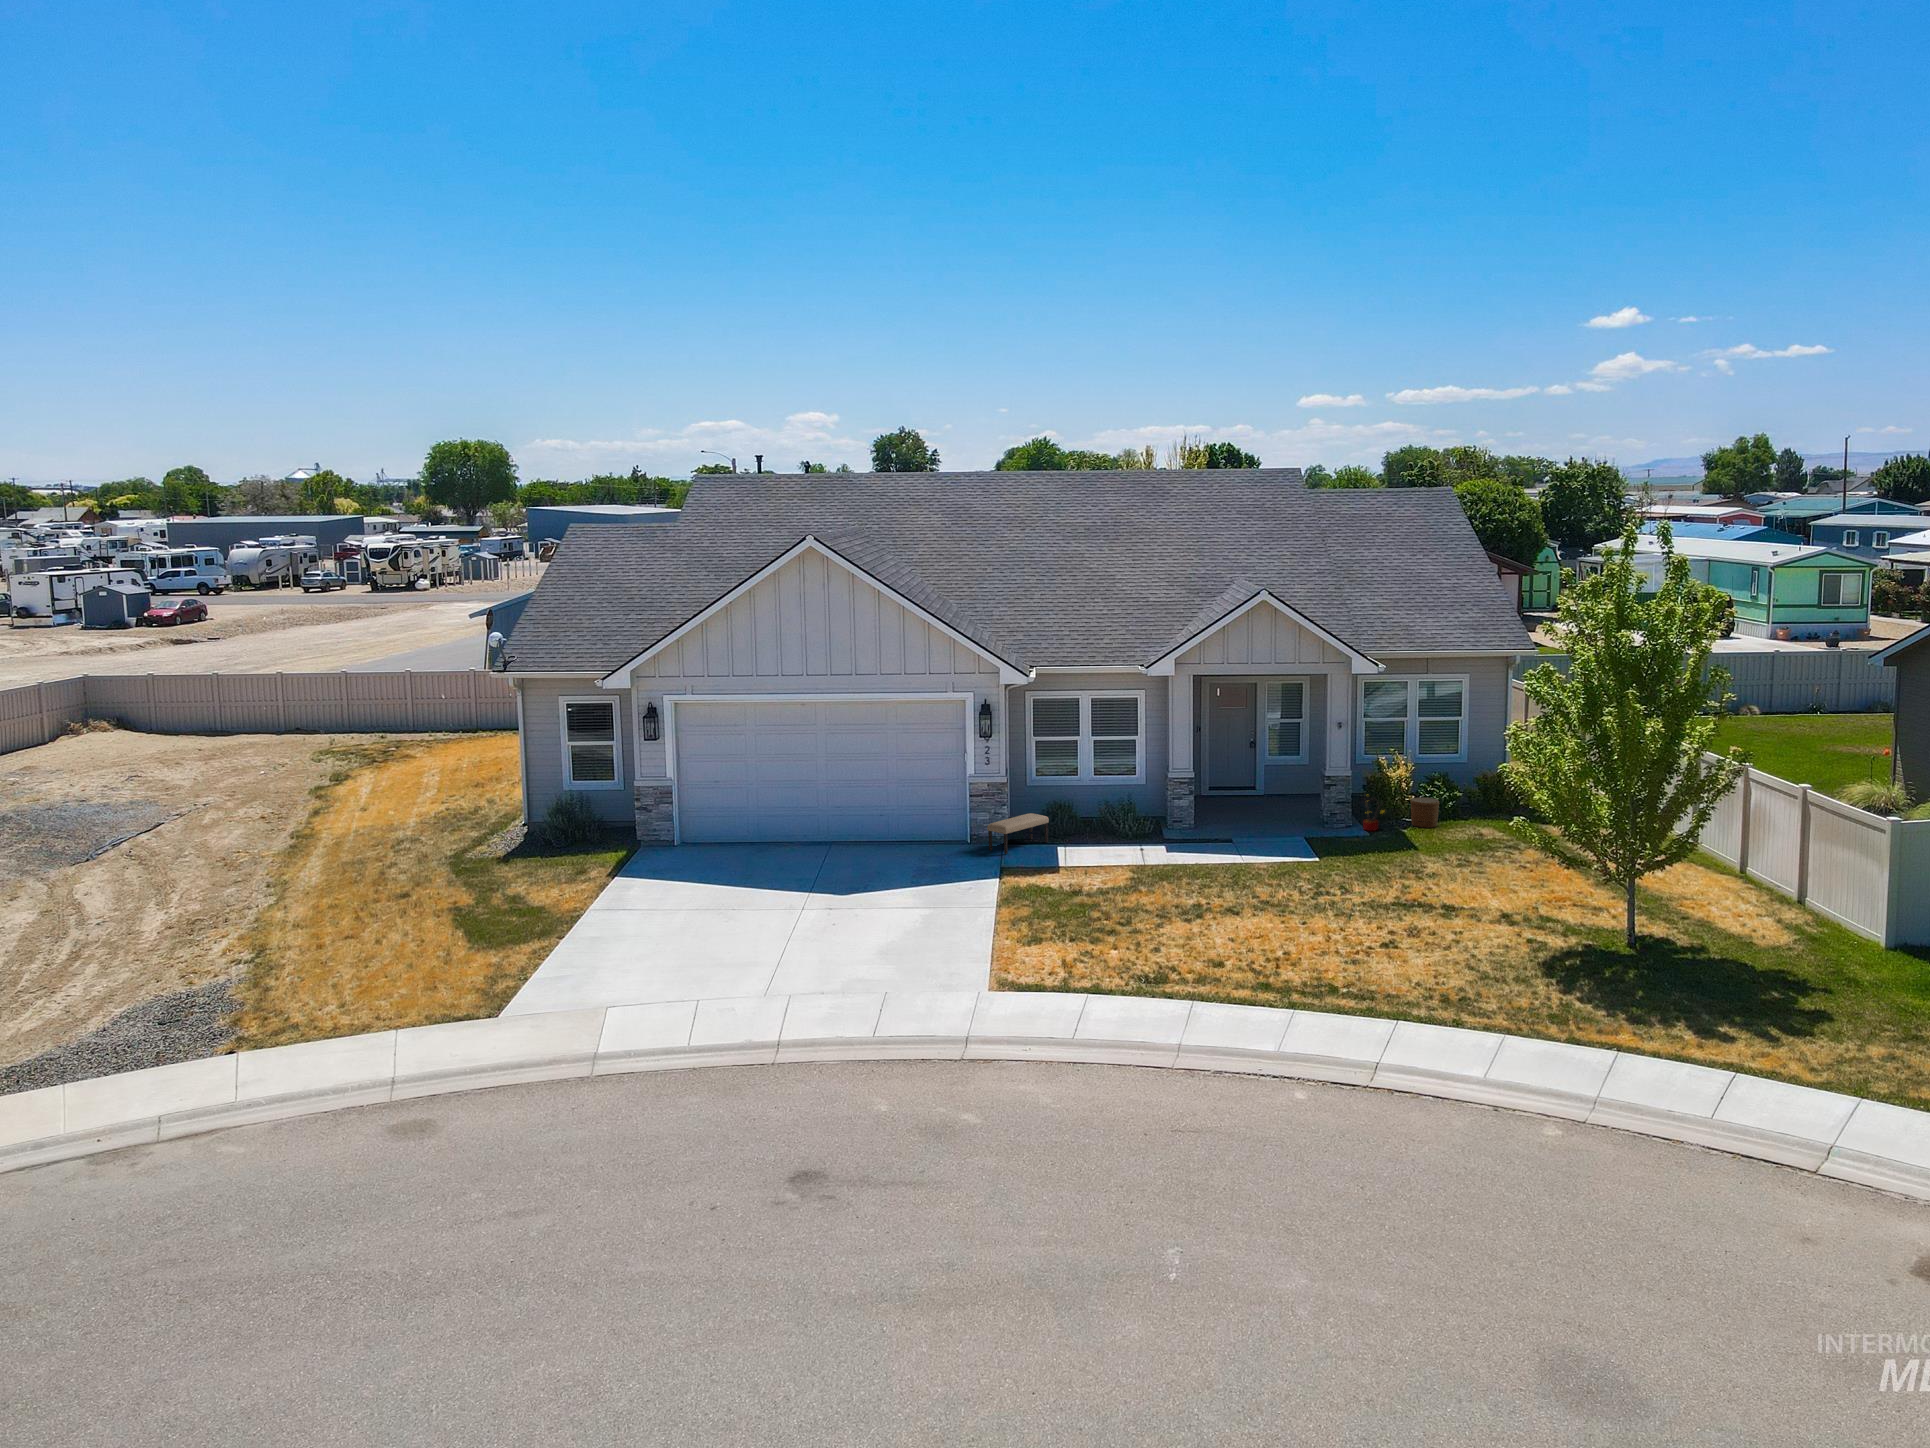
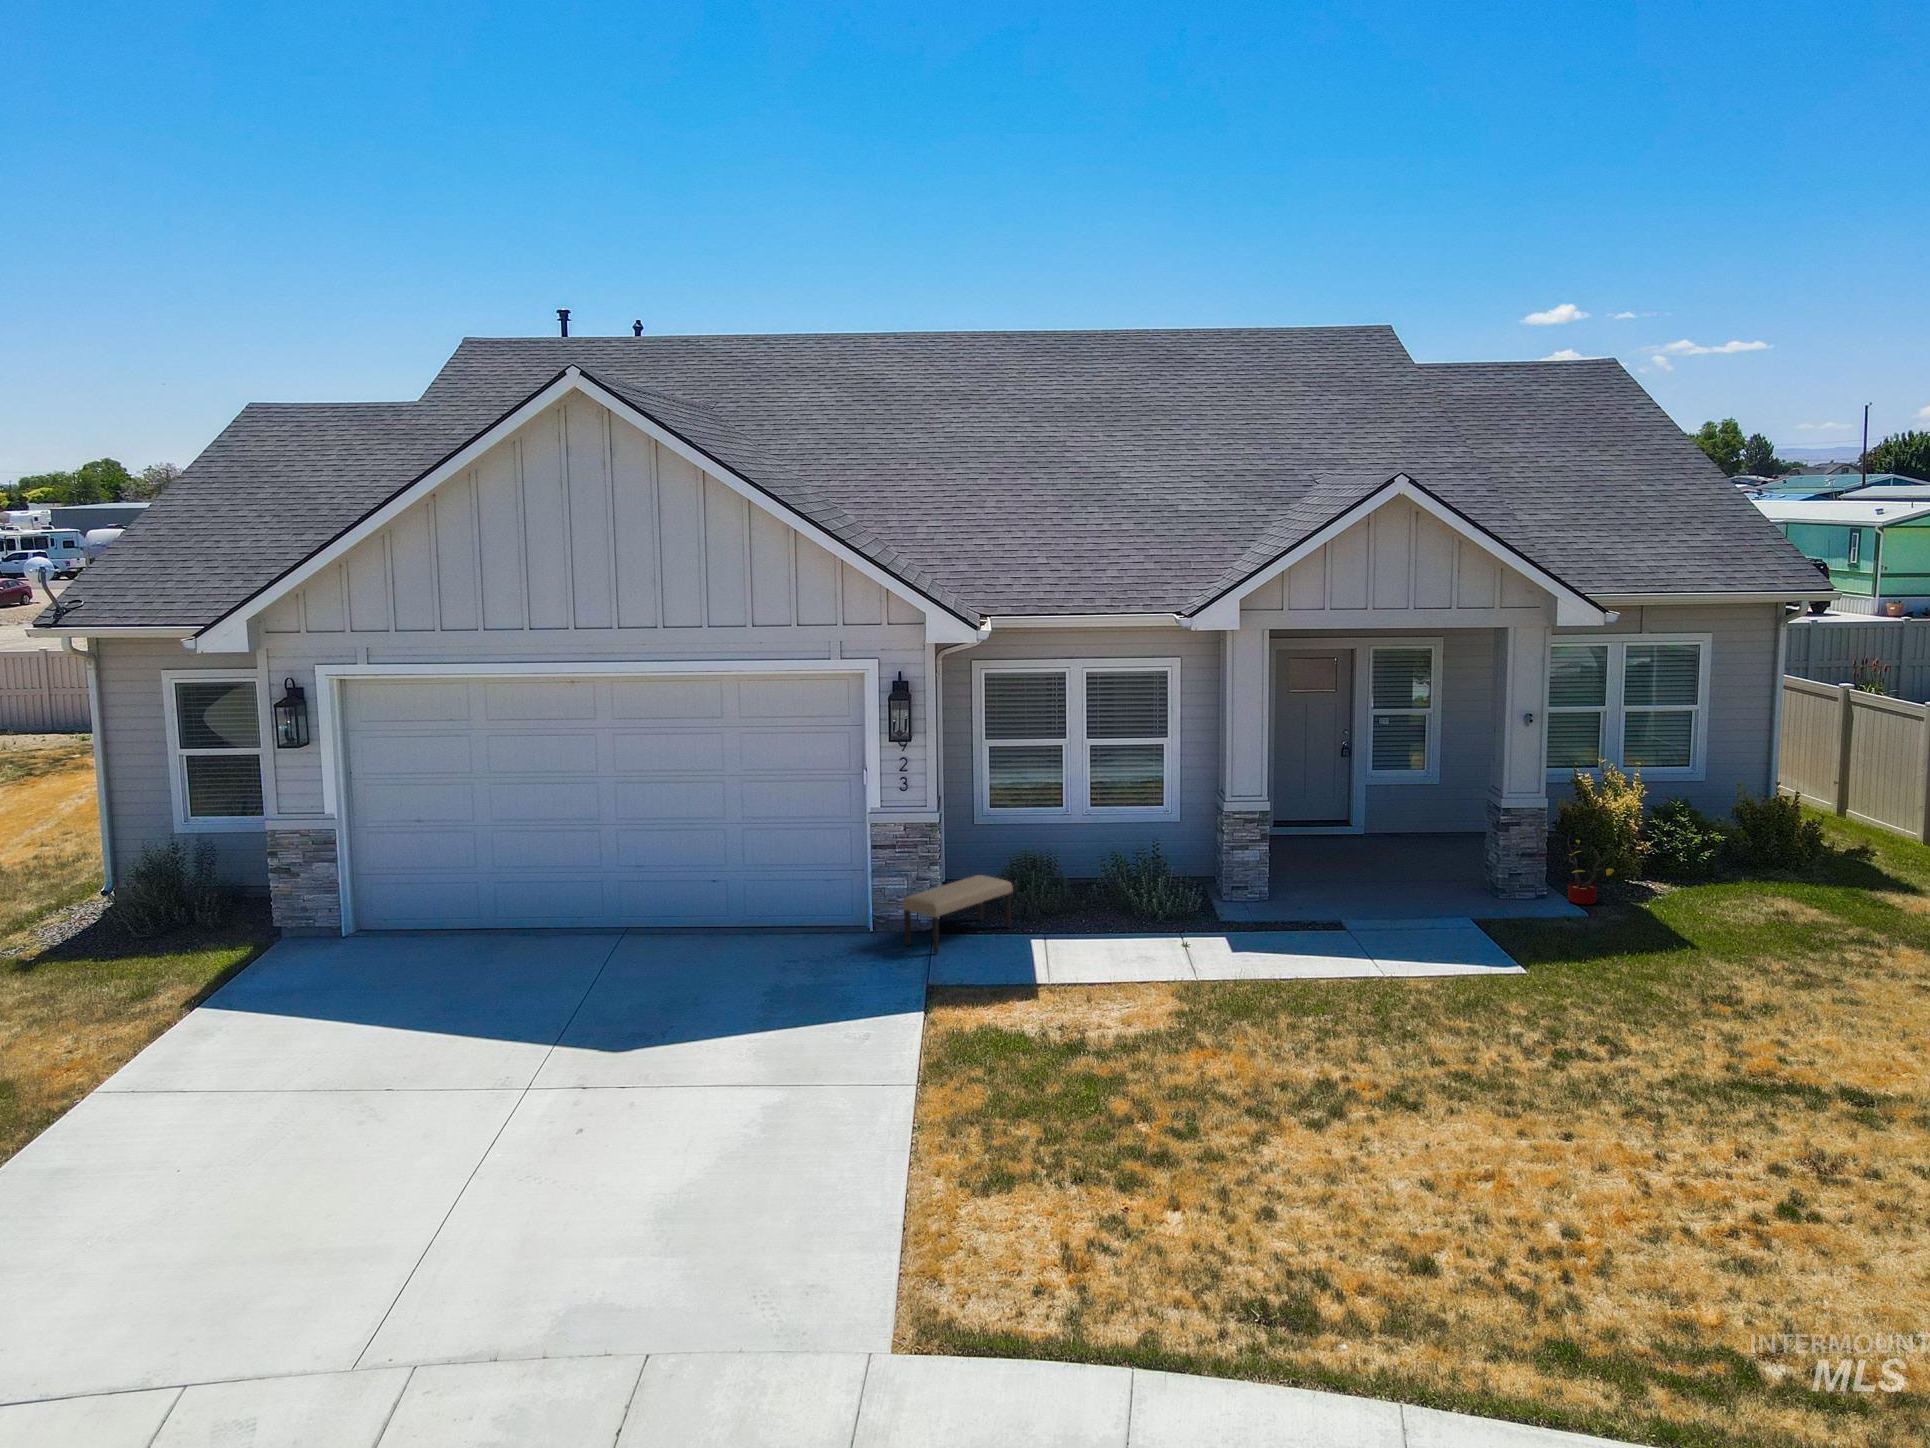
woven basket: present [1411,798,1439,828] -> none [1649,844,1703,899]

